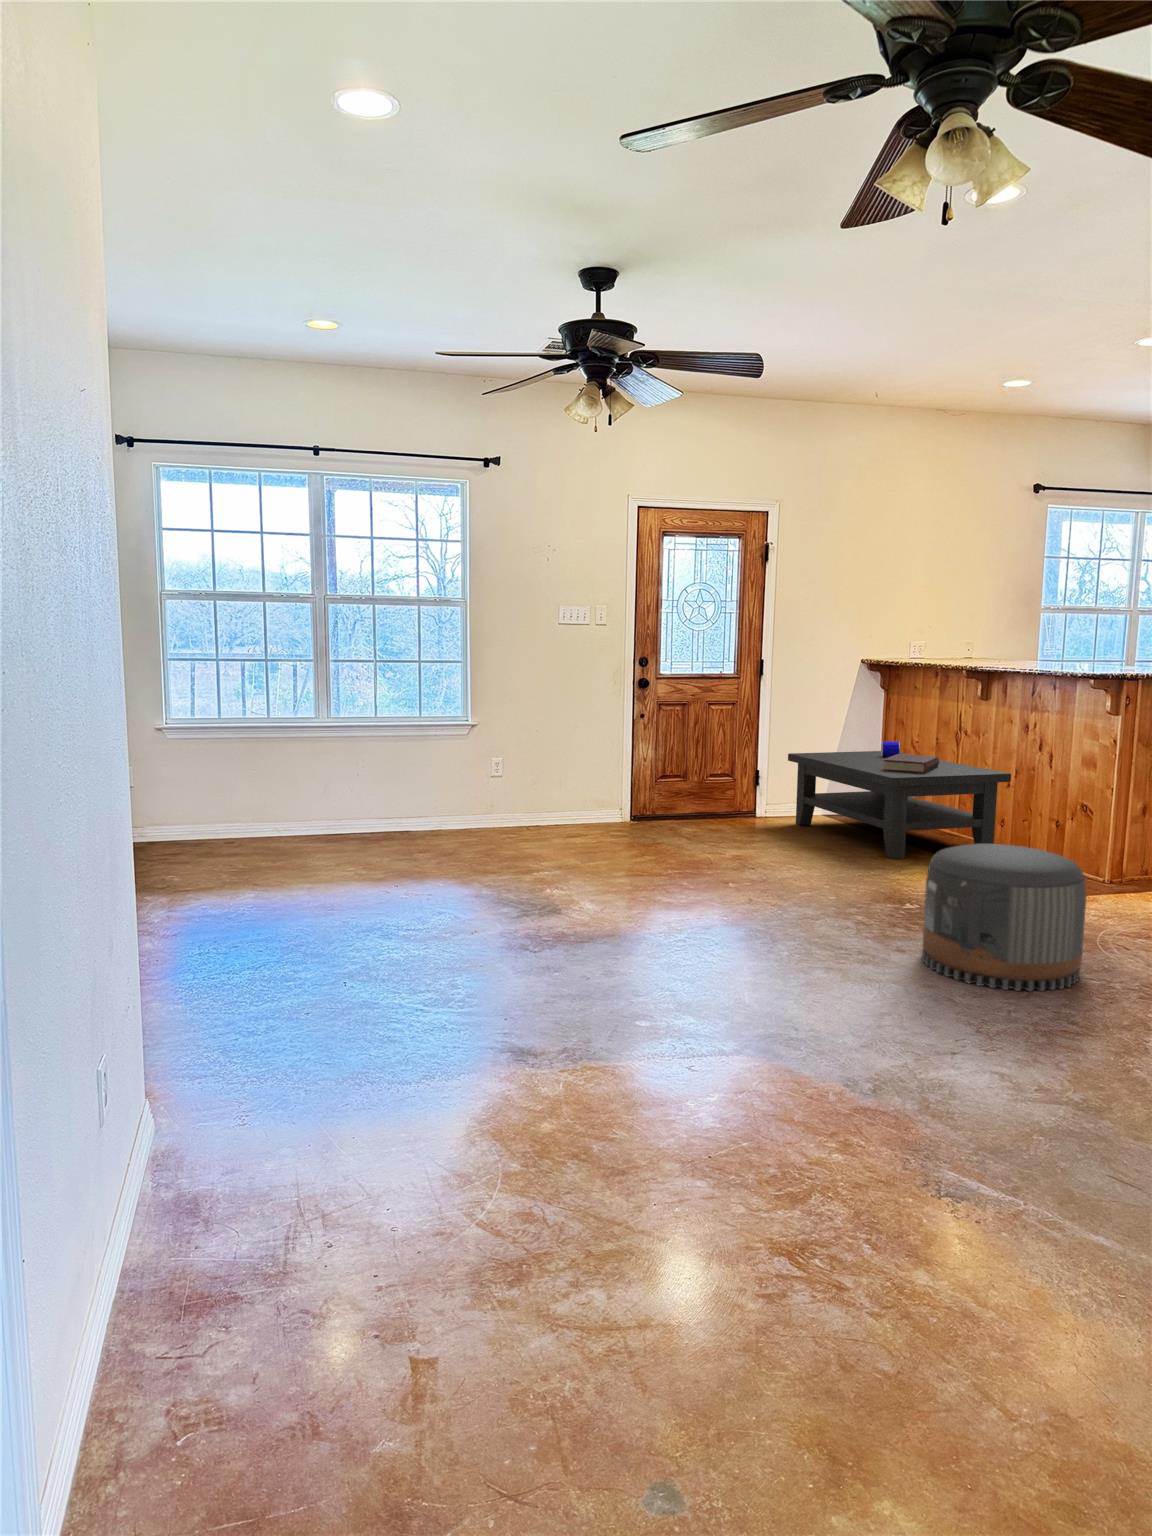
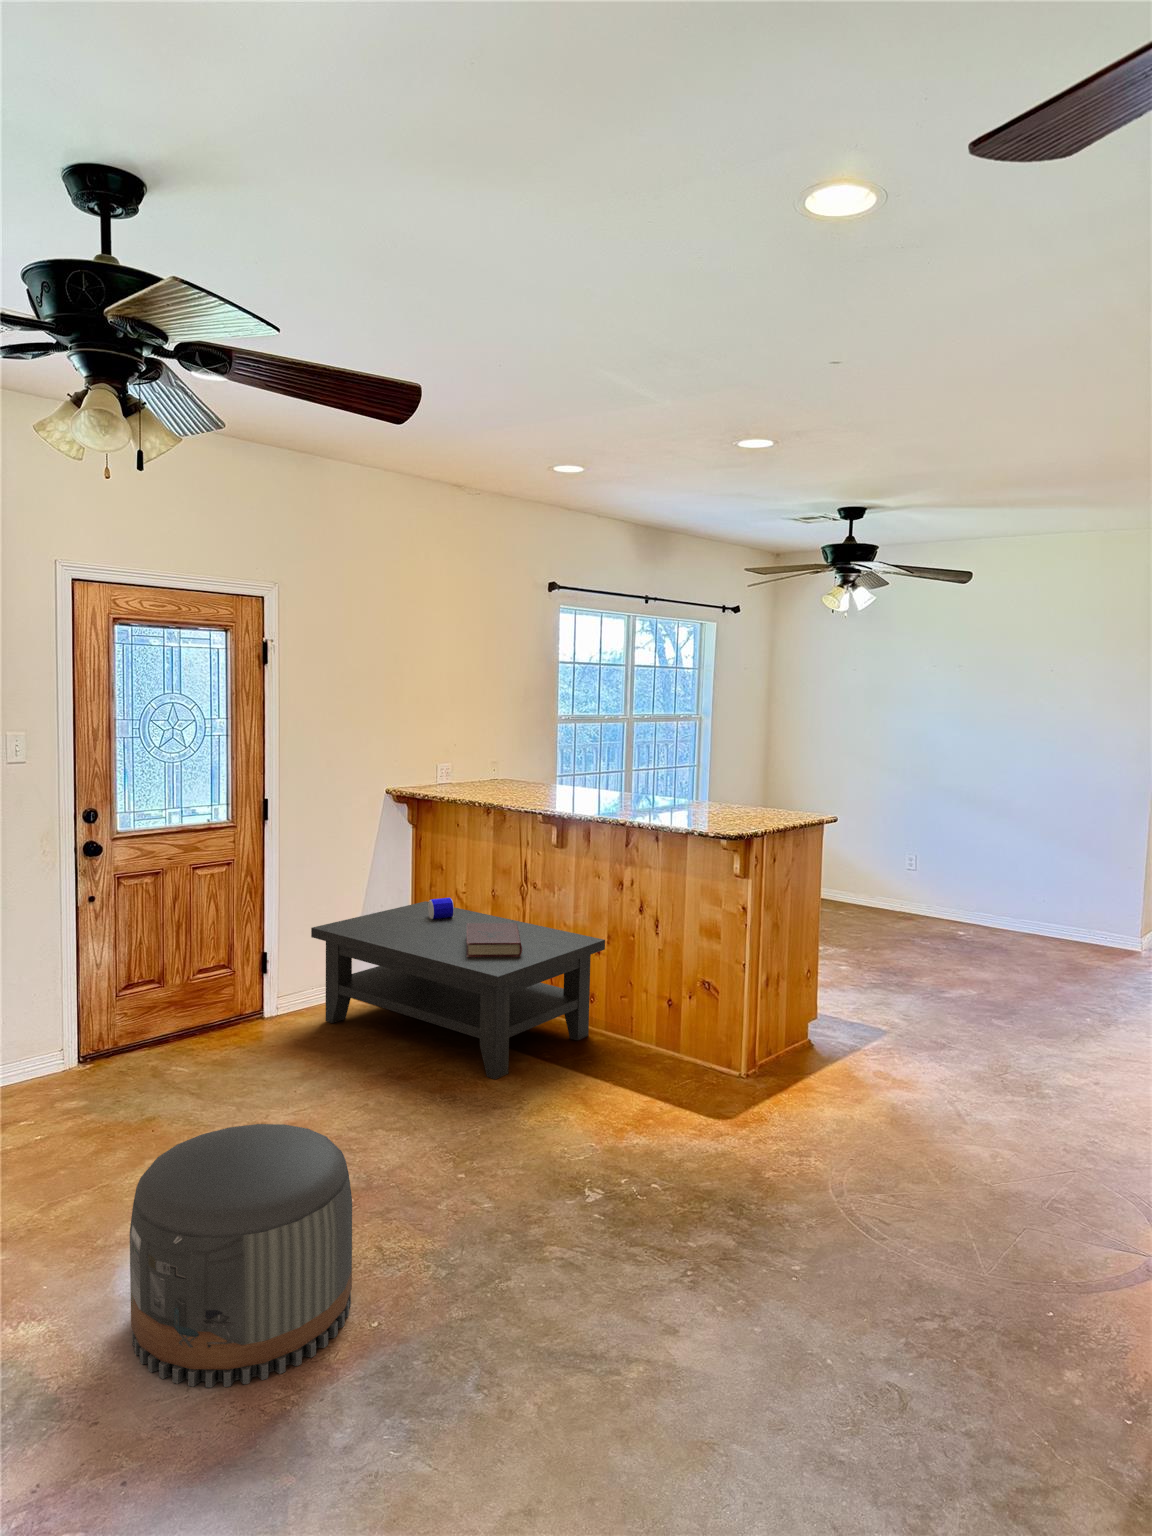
pouf: present [922,844,1086,991] -> present [130,1124,352,1387]

